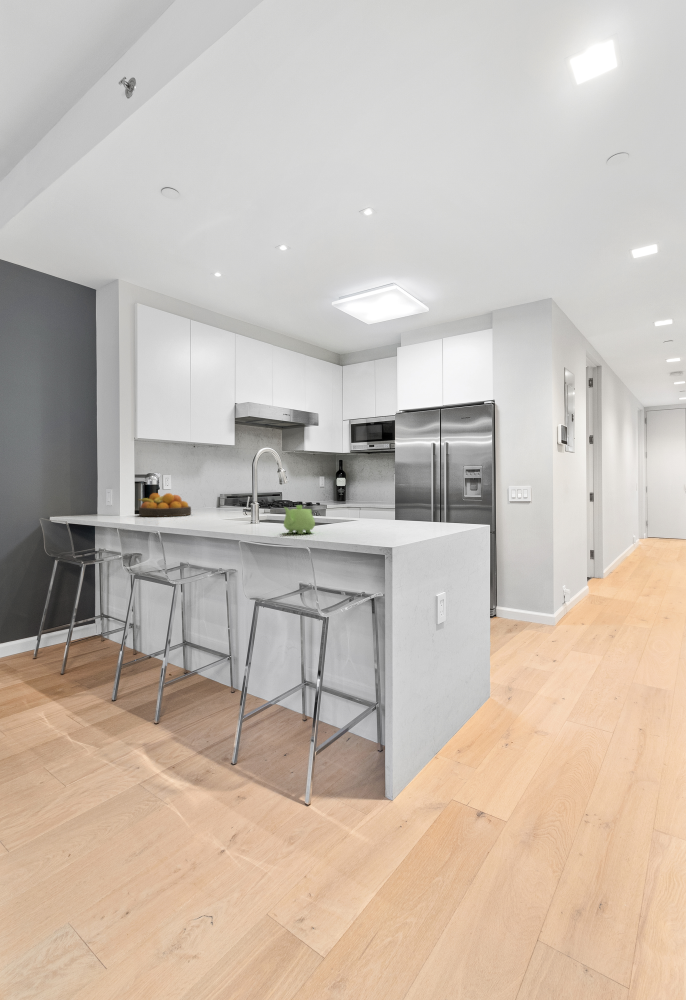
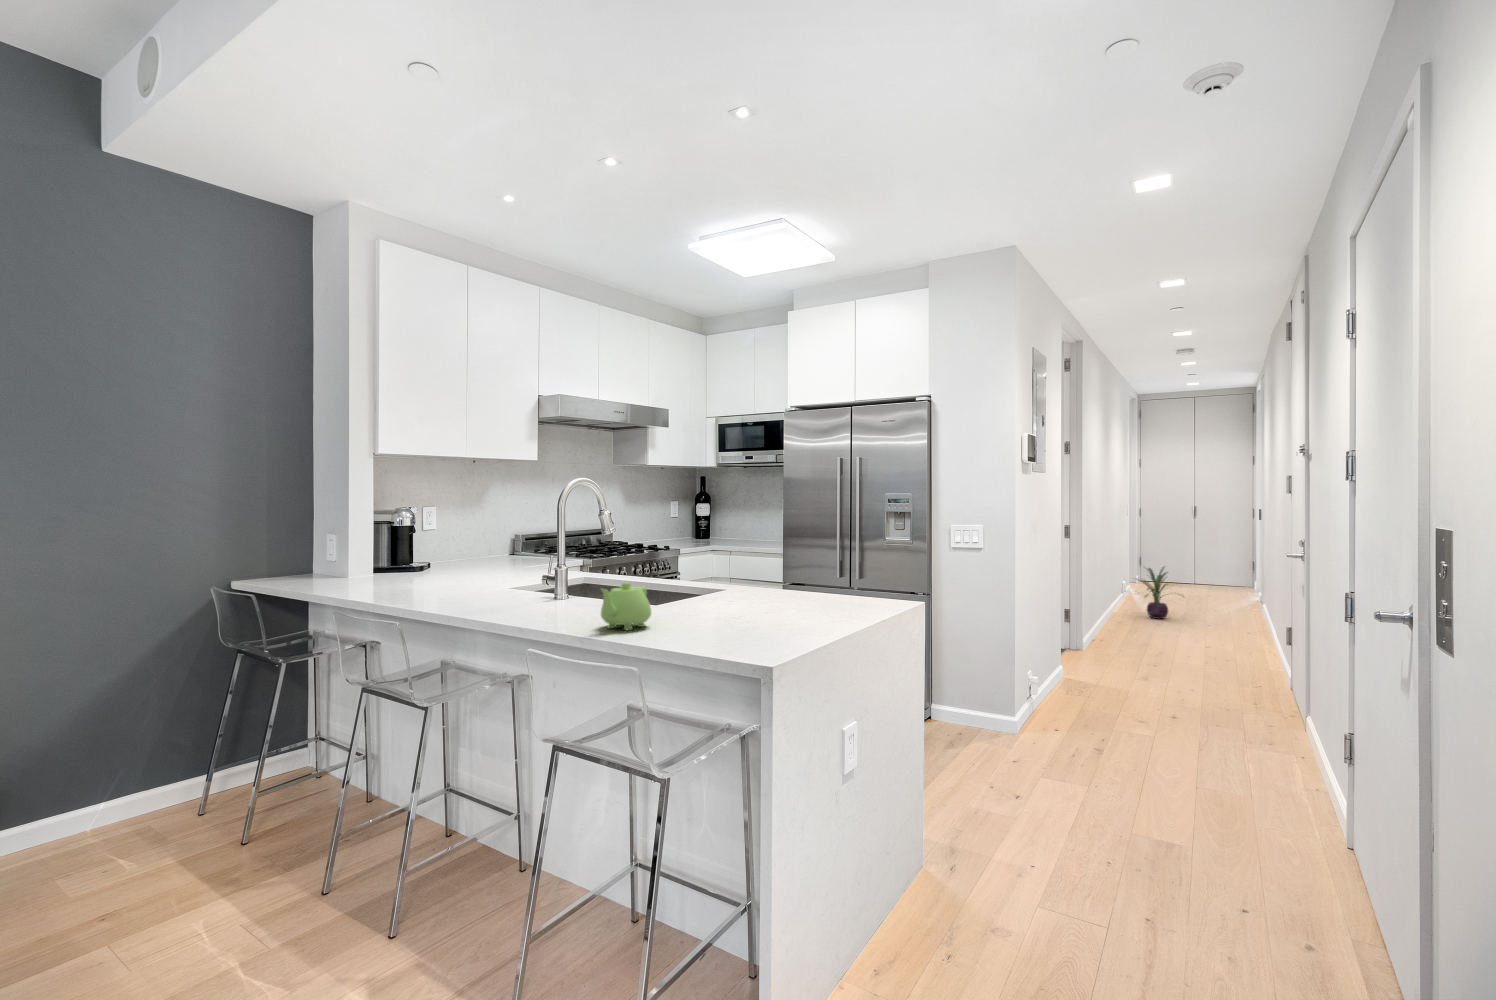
fruit bowl: present [138,493,191,516] -> none [376,541,463,580]
decorative plant: none [627,523,673,560] -> present [1141,567,1183,619]

